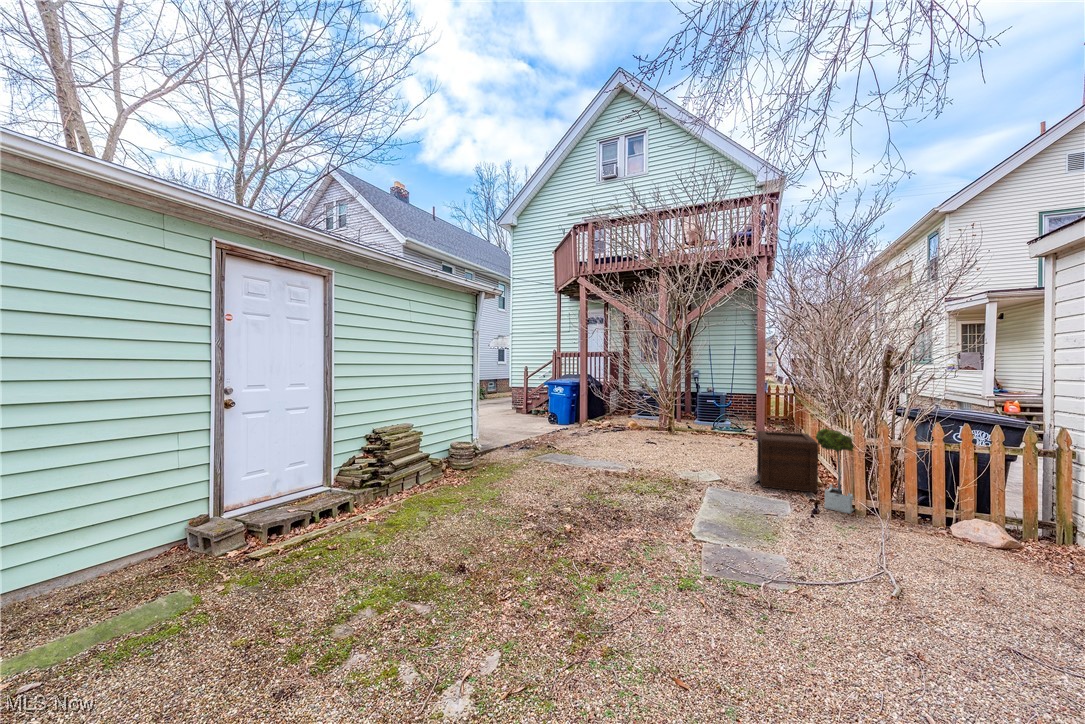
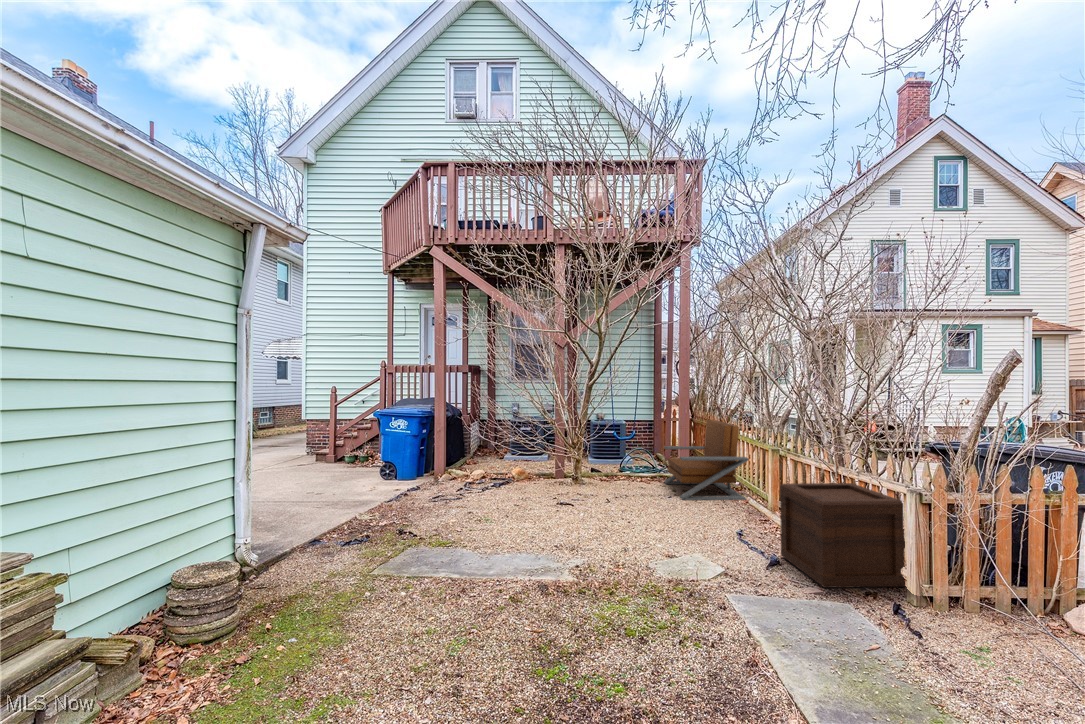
lounge chair: none [732,395,783,451] -> present [664,420,749,500]
potted tree: present [816,428,854,513] -> none [941,483,1025,637]

